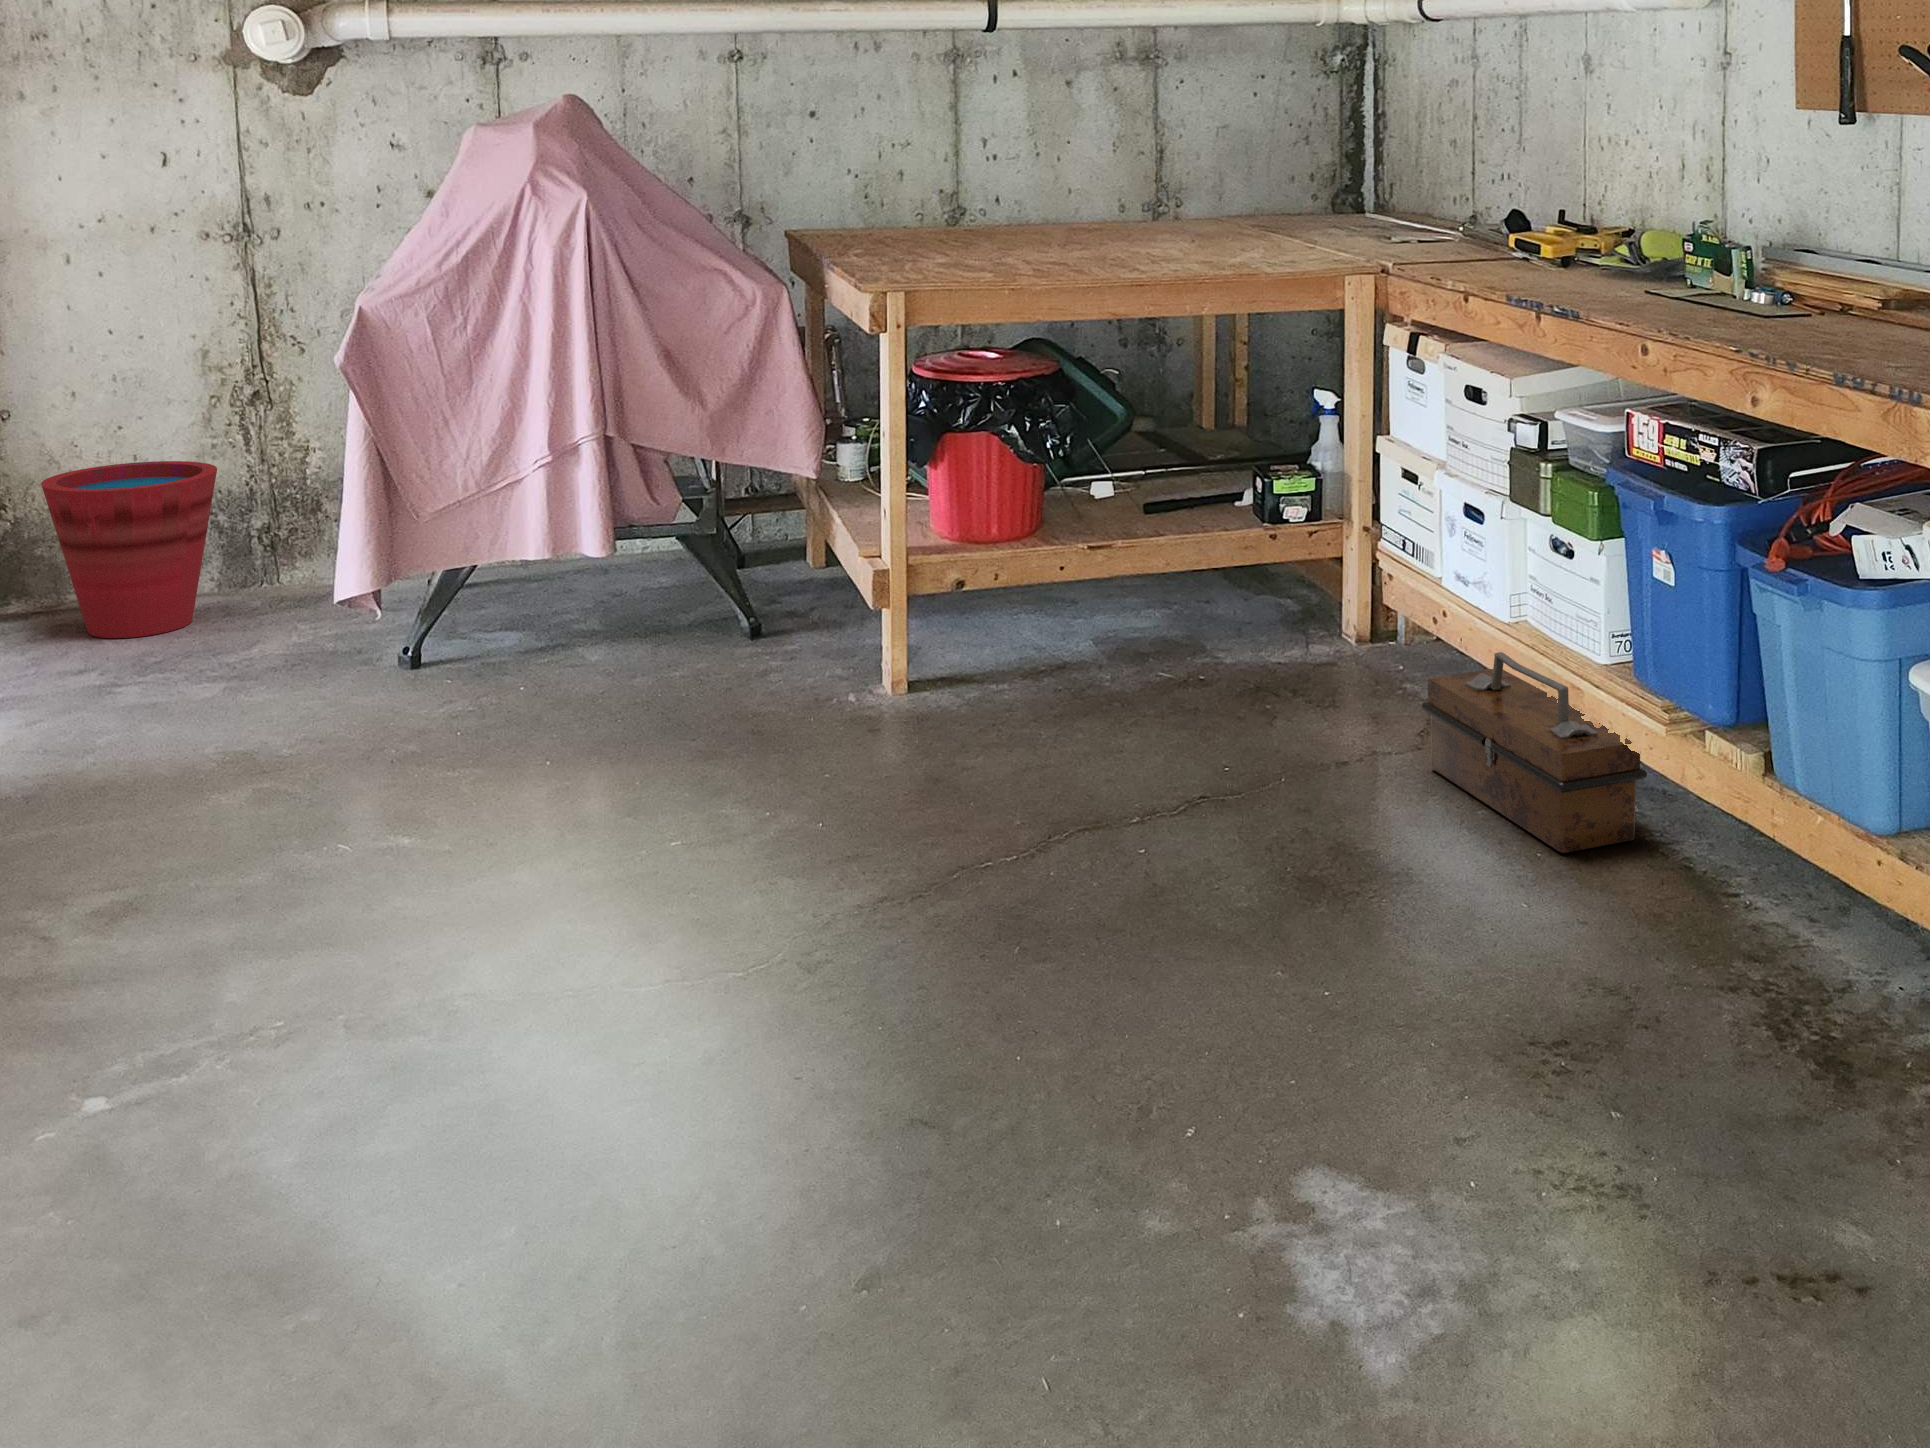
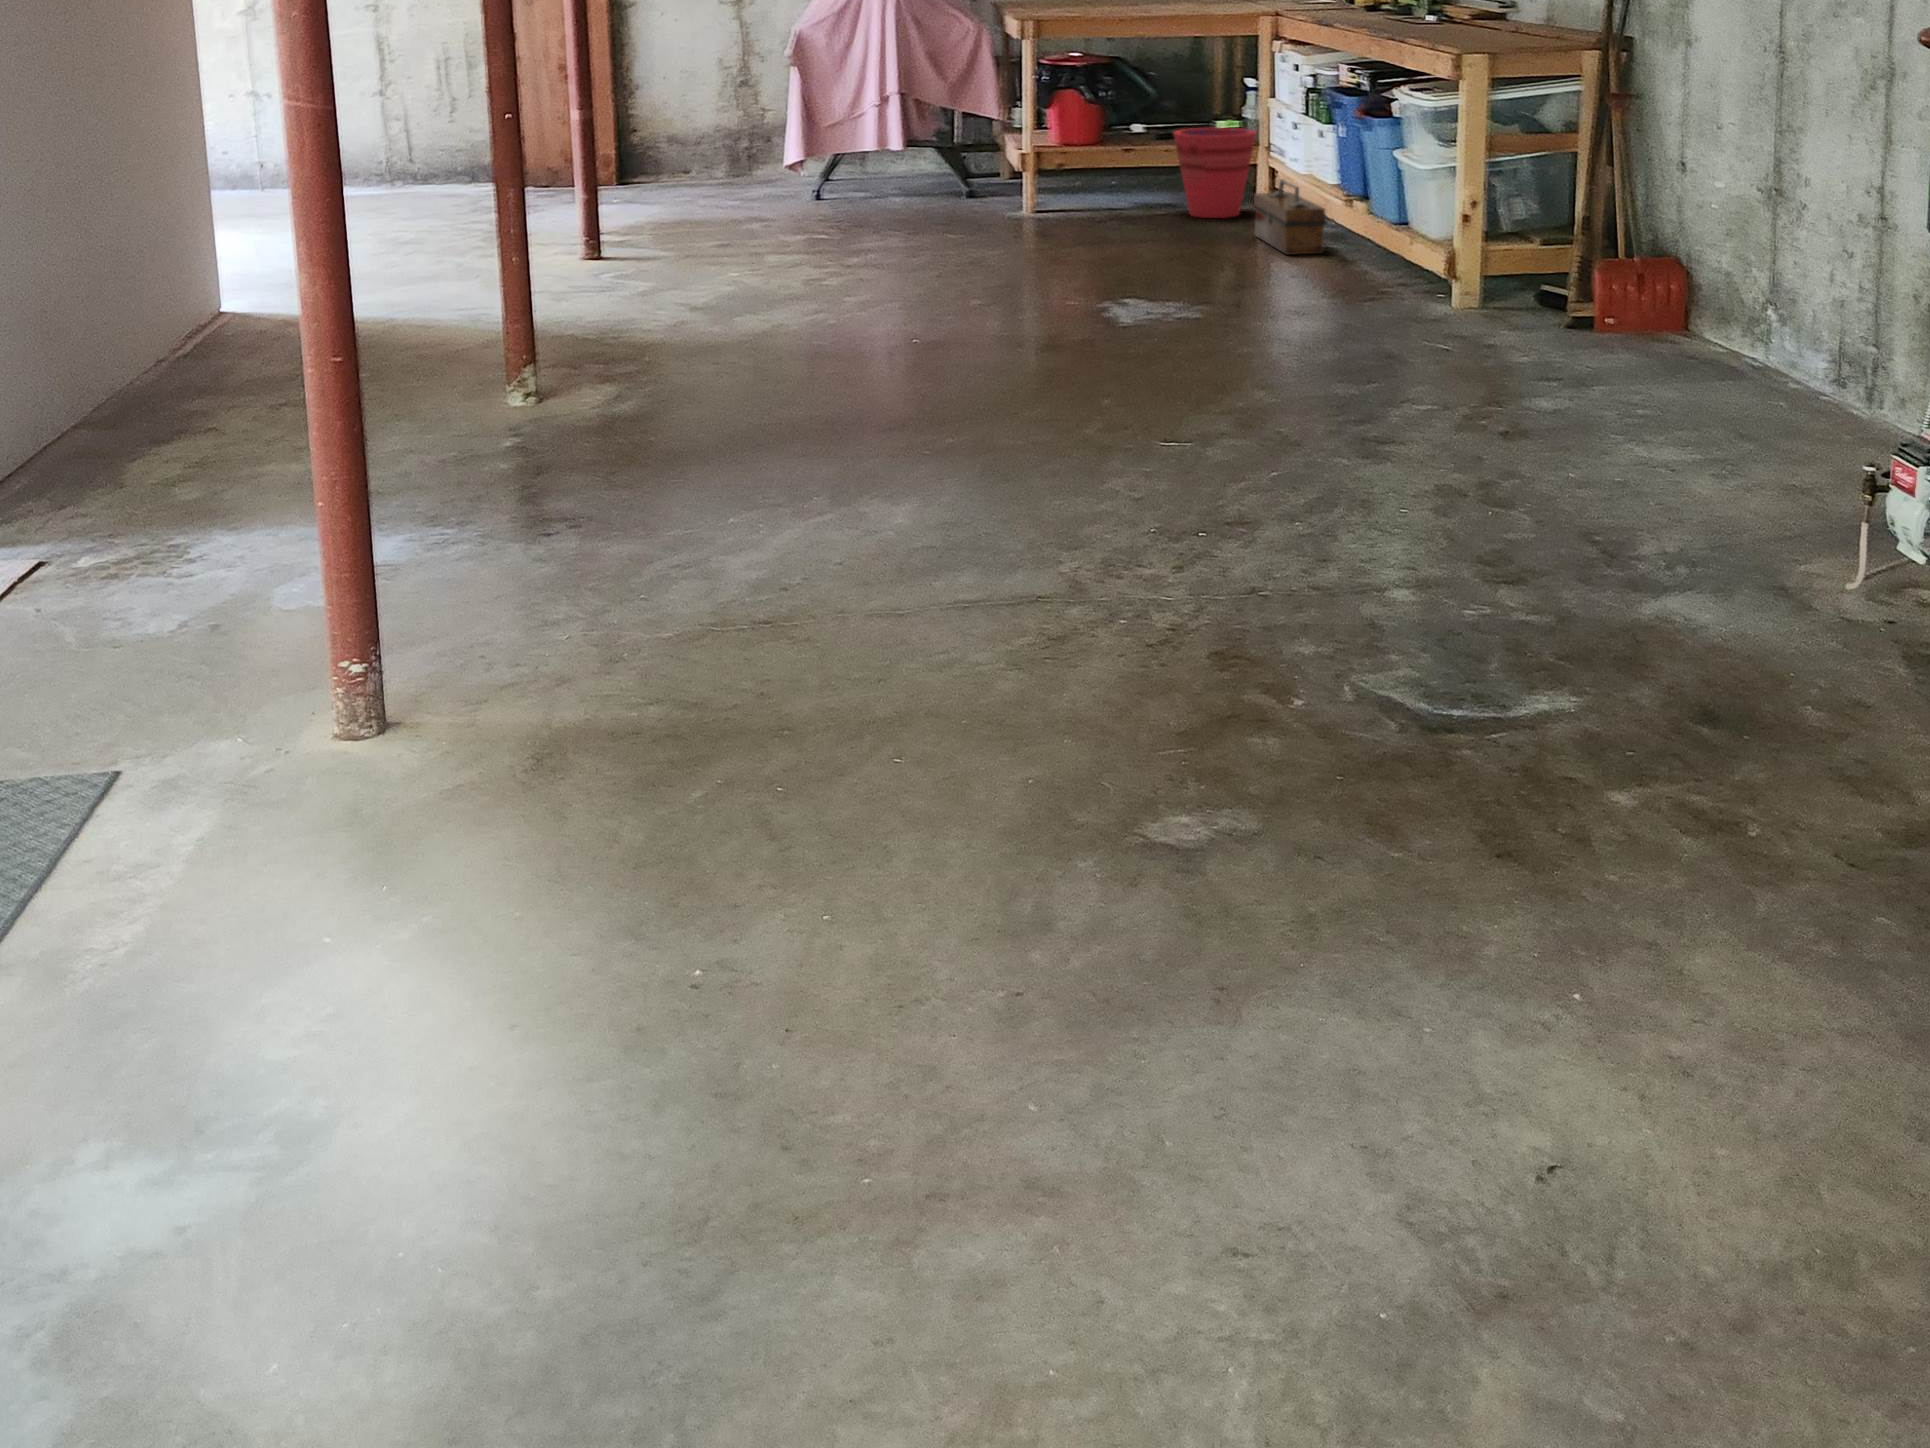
bucket: present [41,461,217,638] -> present [1173,128,1256,218]

